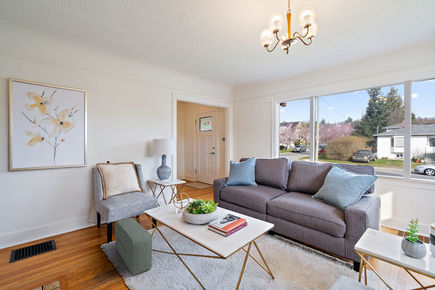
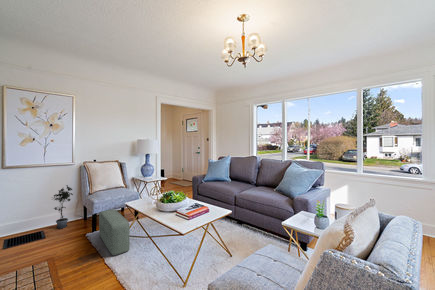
potted plant: none [61,189,87,237] -> present [54,185,73,228]

